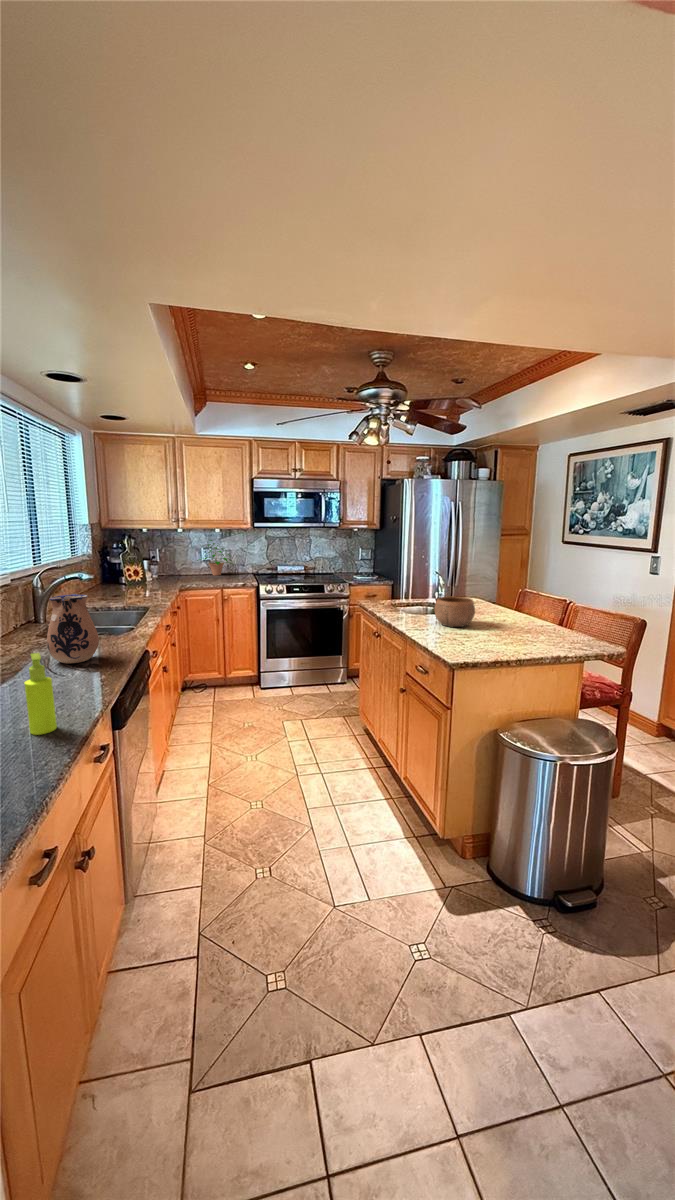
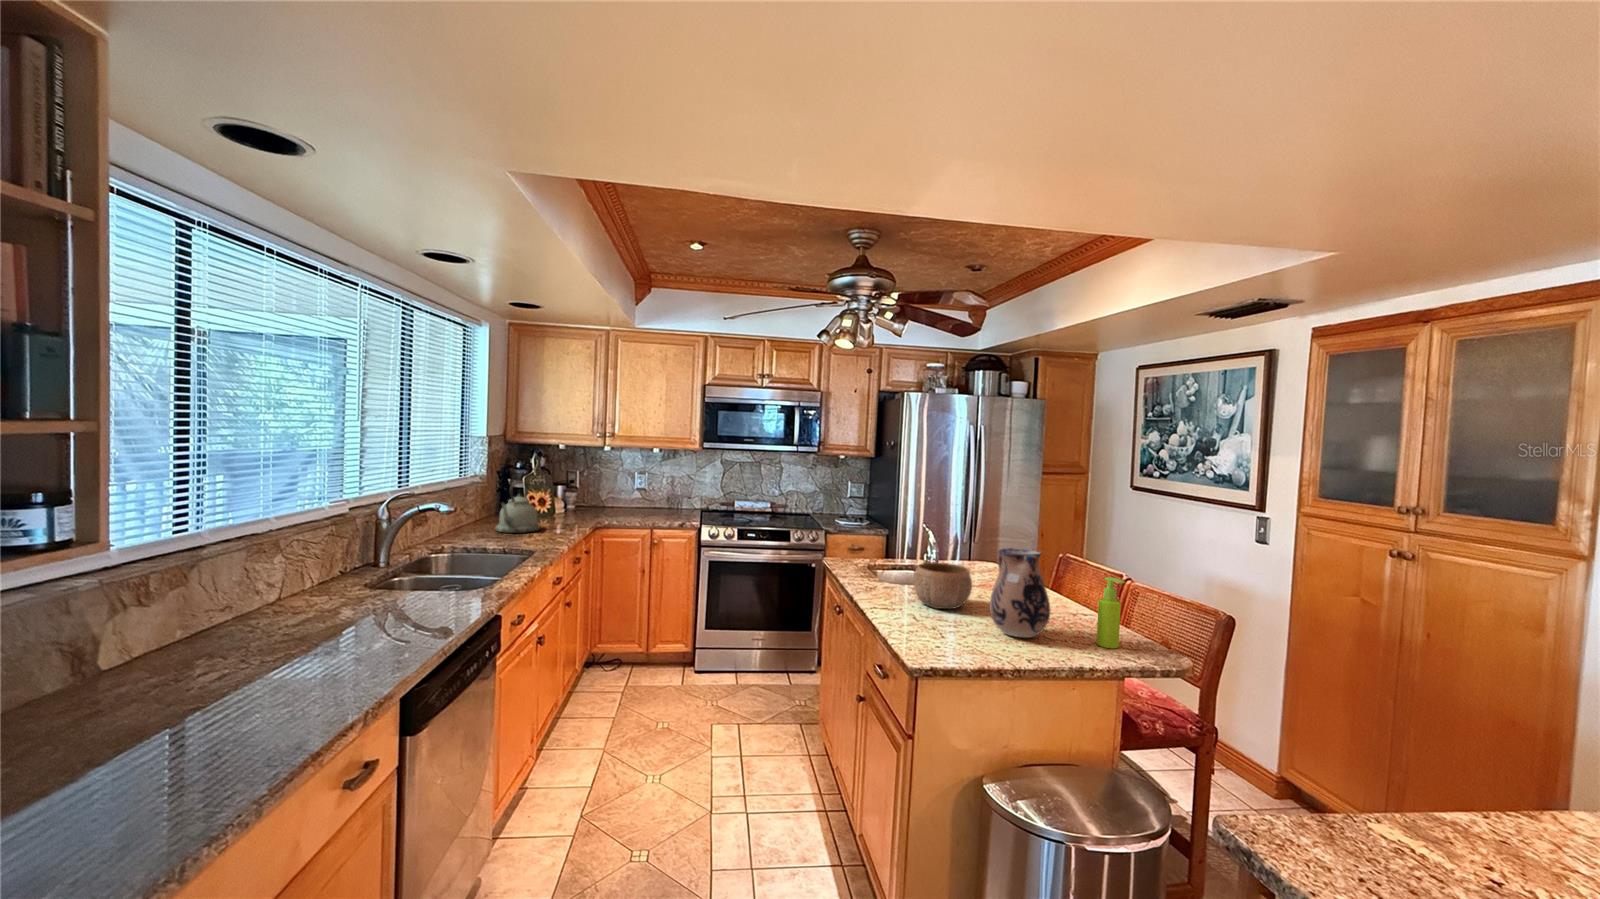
potted plant: present [197,540,231,575] -> none [628,462,680,510]
kettle: none [109,558,143,596] -> present [496,482,540,533]
ceramic pitcher: present [47,594,99,663] -> present [989,547,1051,638]
soap dispenser: present [24,653,57,735] -> present [1097,577,1125,648]

